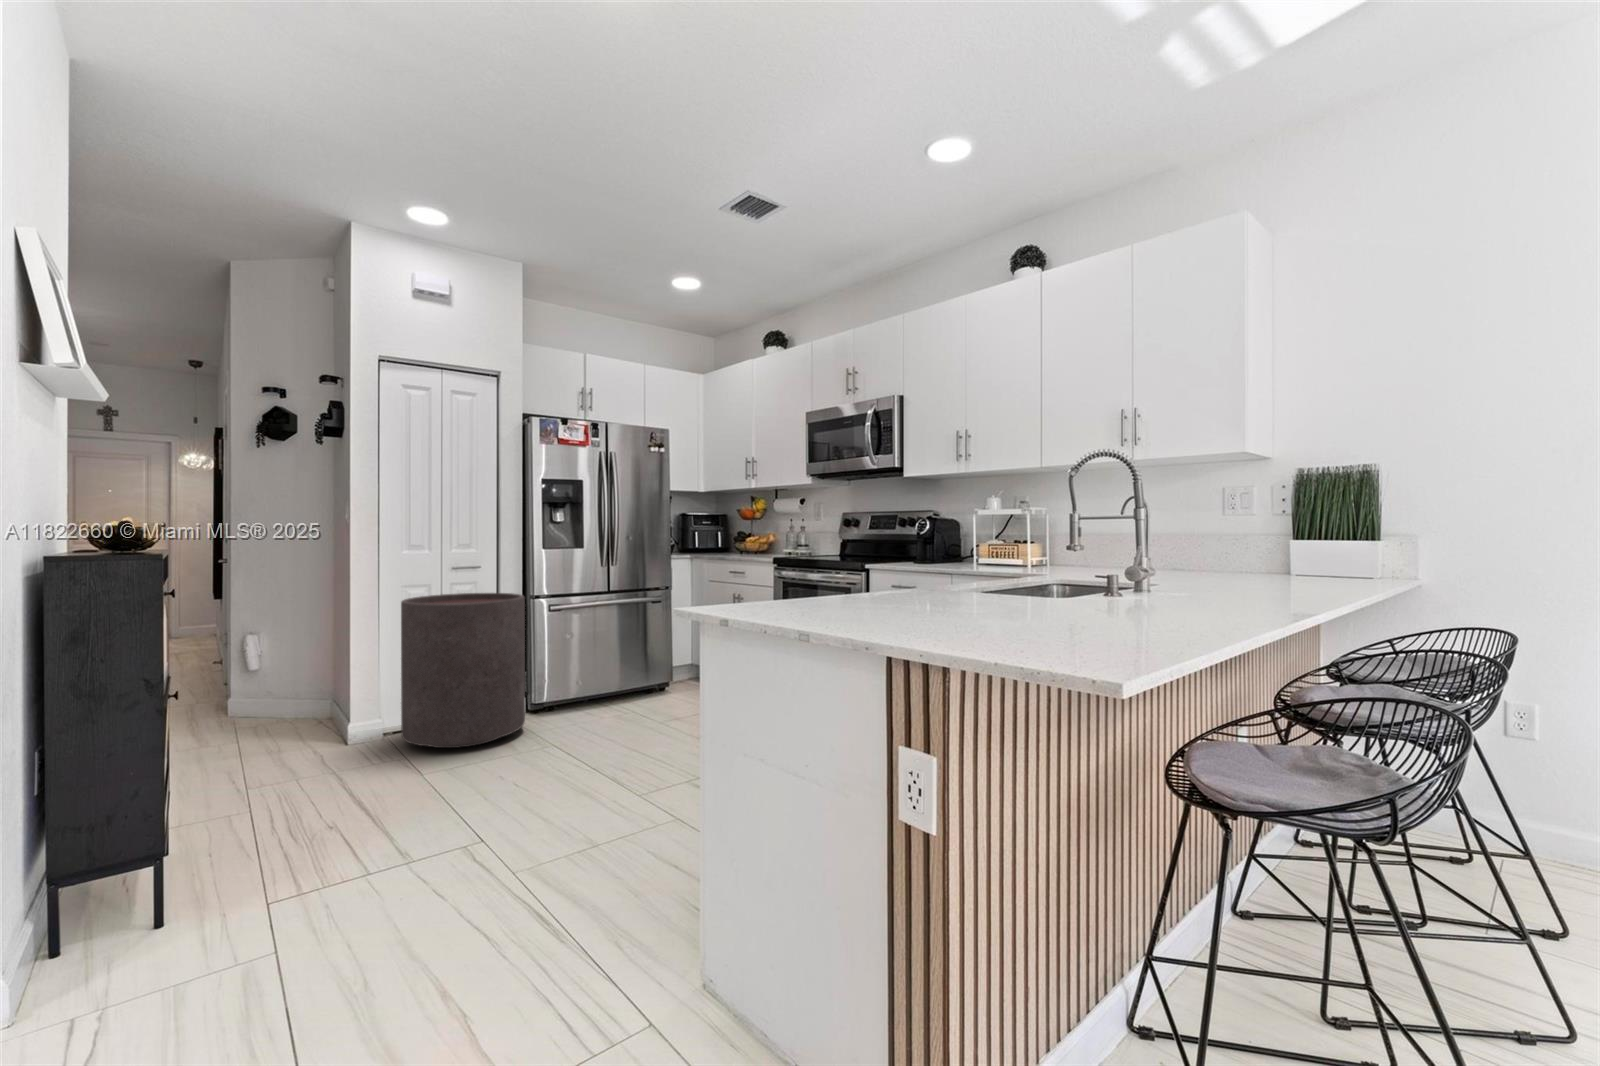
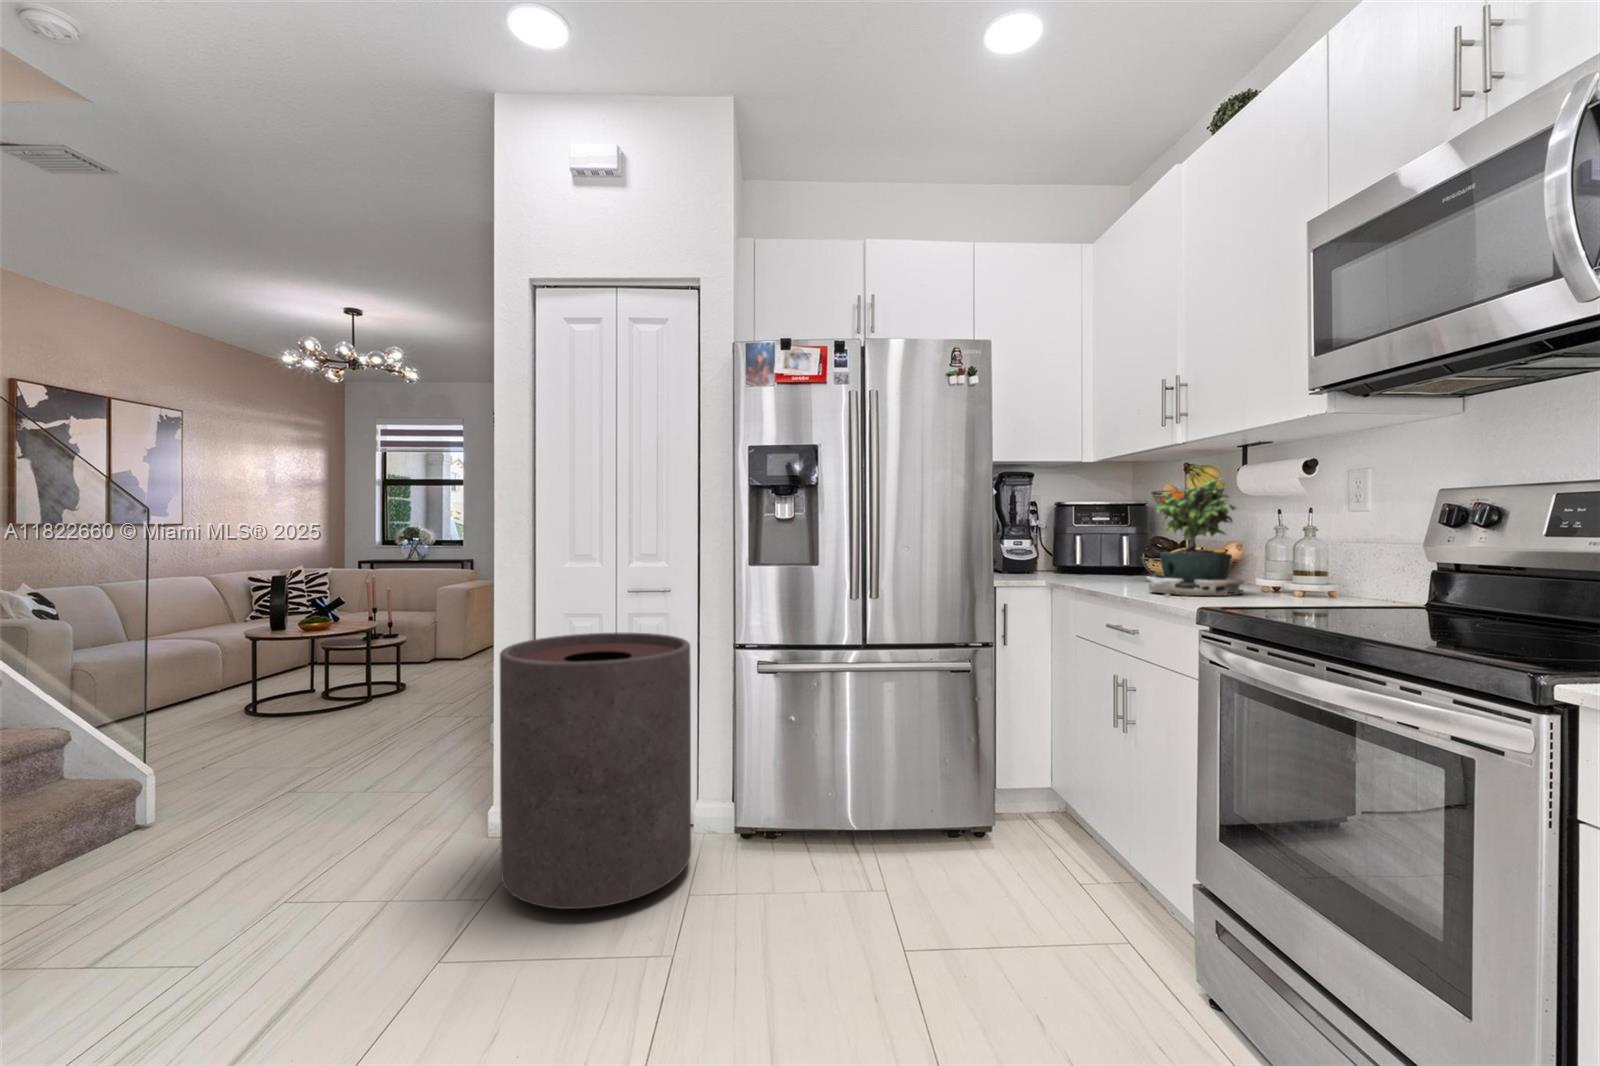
potted plant: none [743,506,781,557] -> present [1147,480,1244,596]

